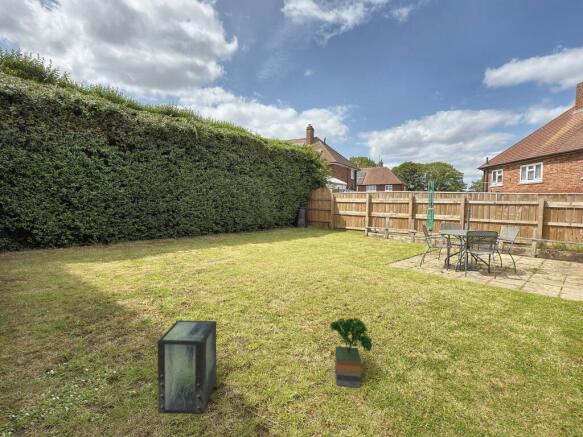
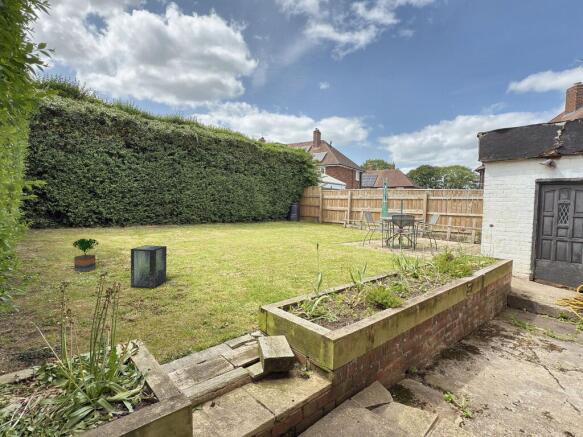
potted tree: present [330,318,372,388] -> present [73,238,99,272]

